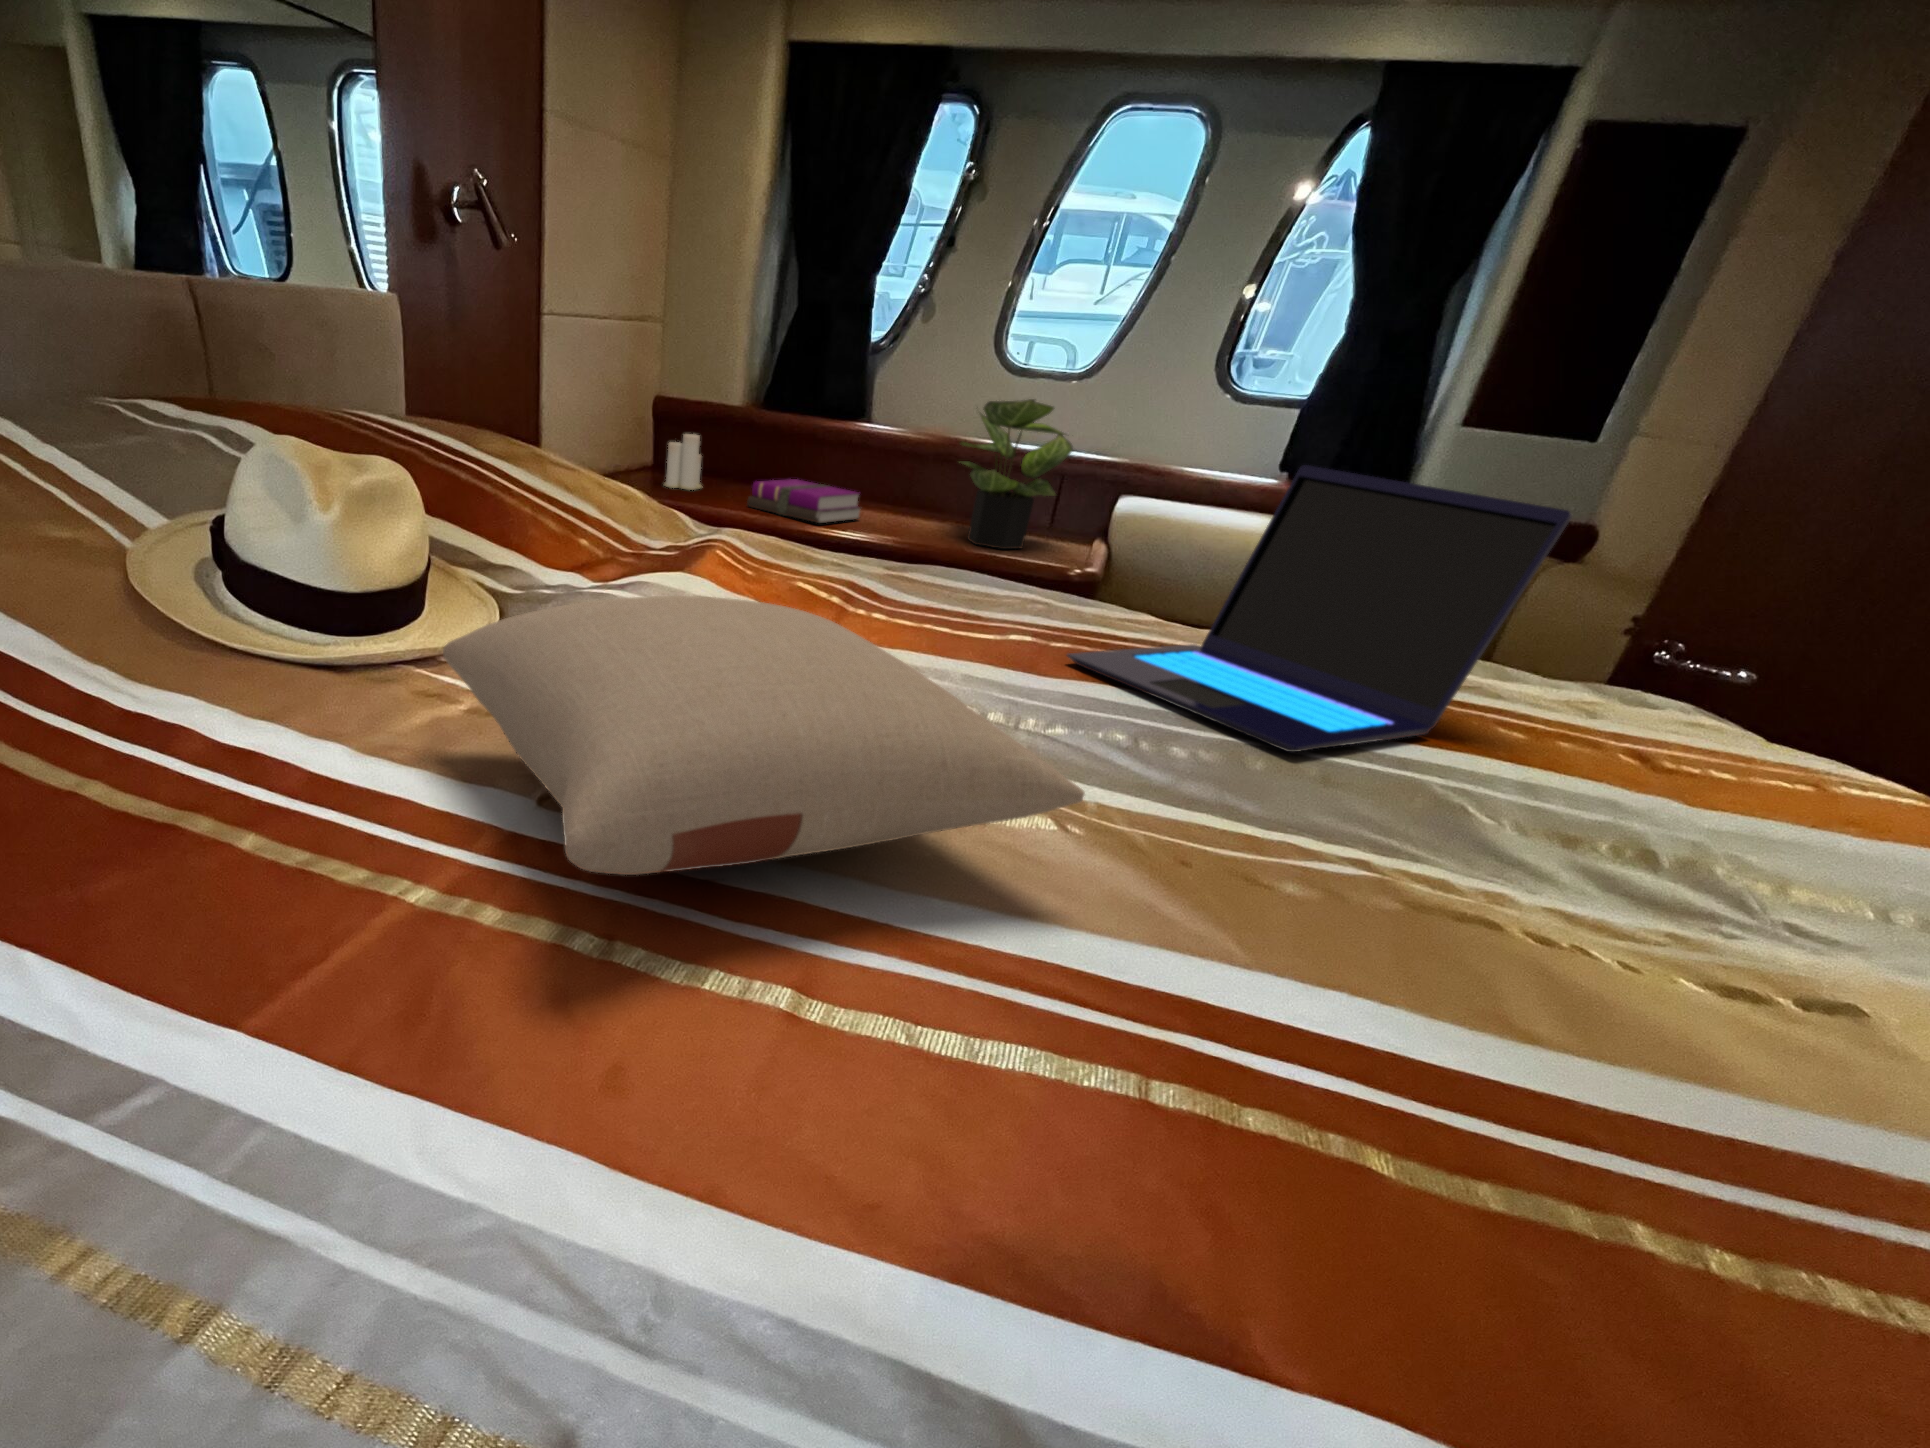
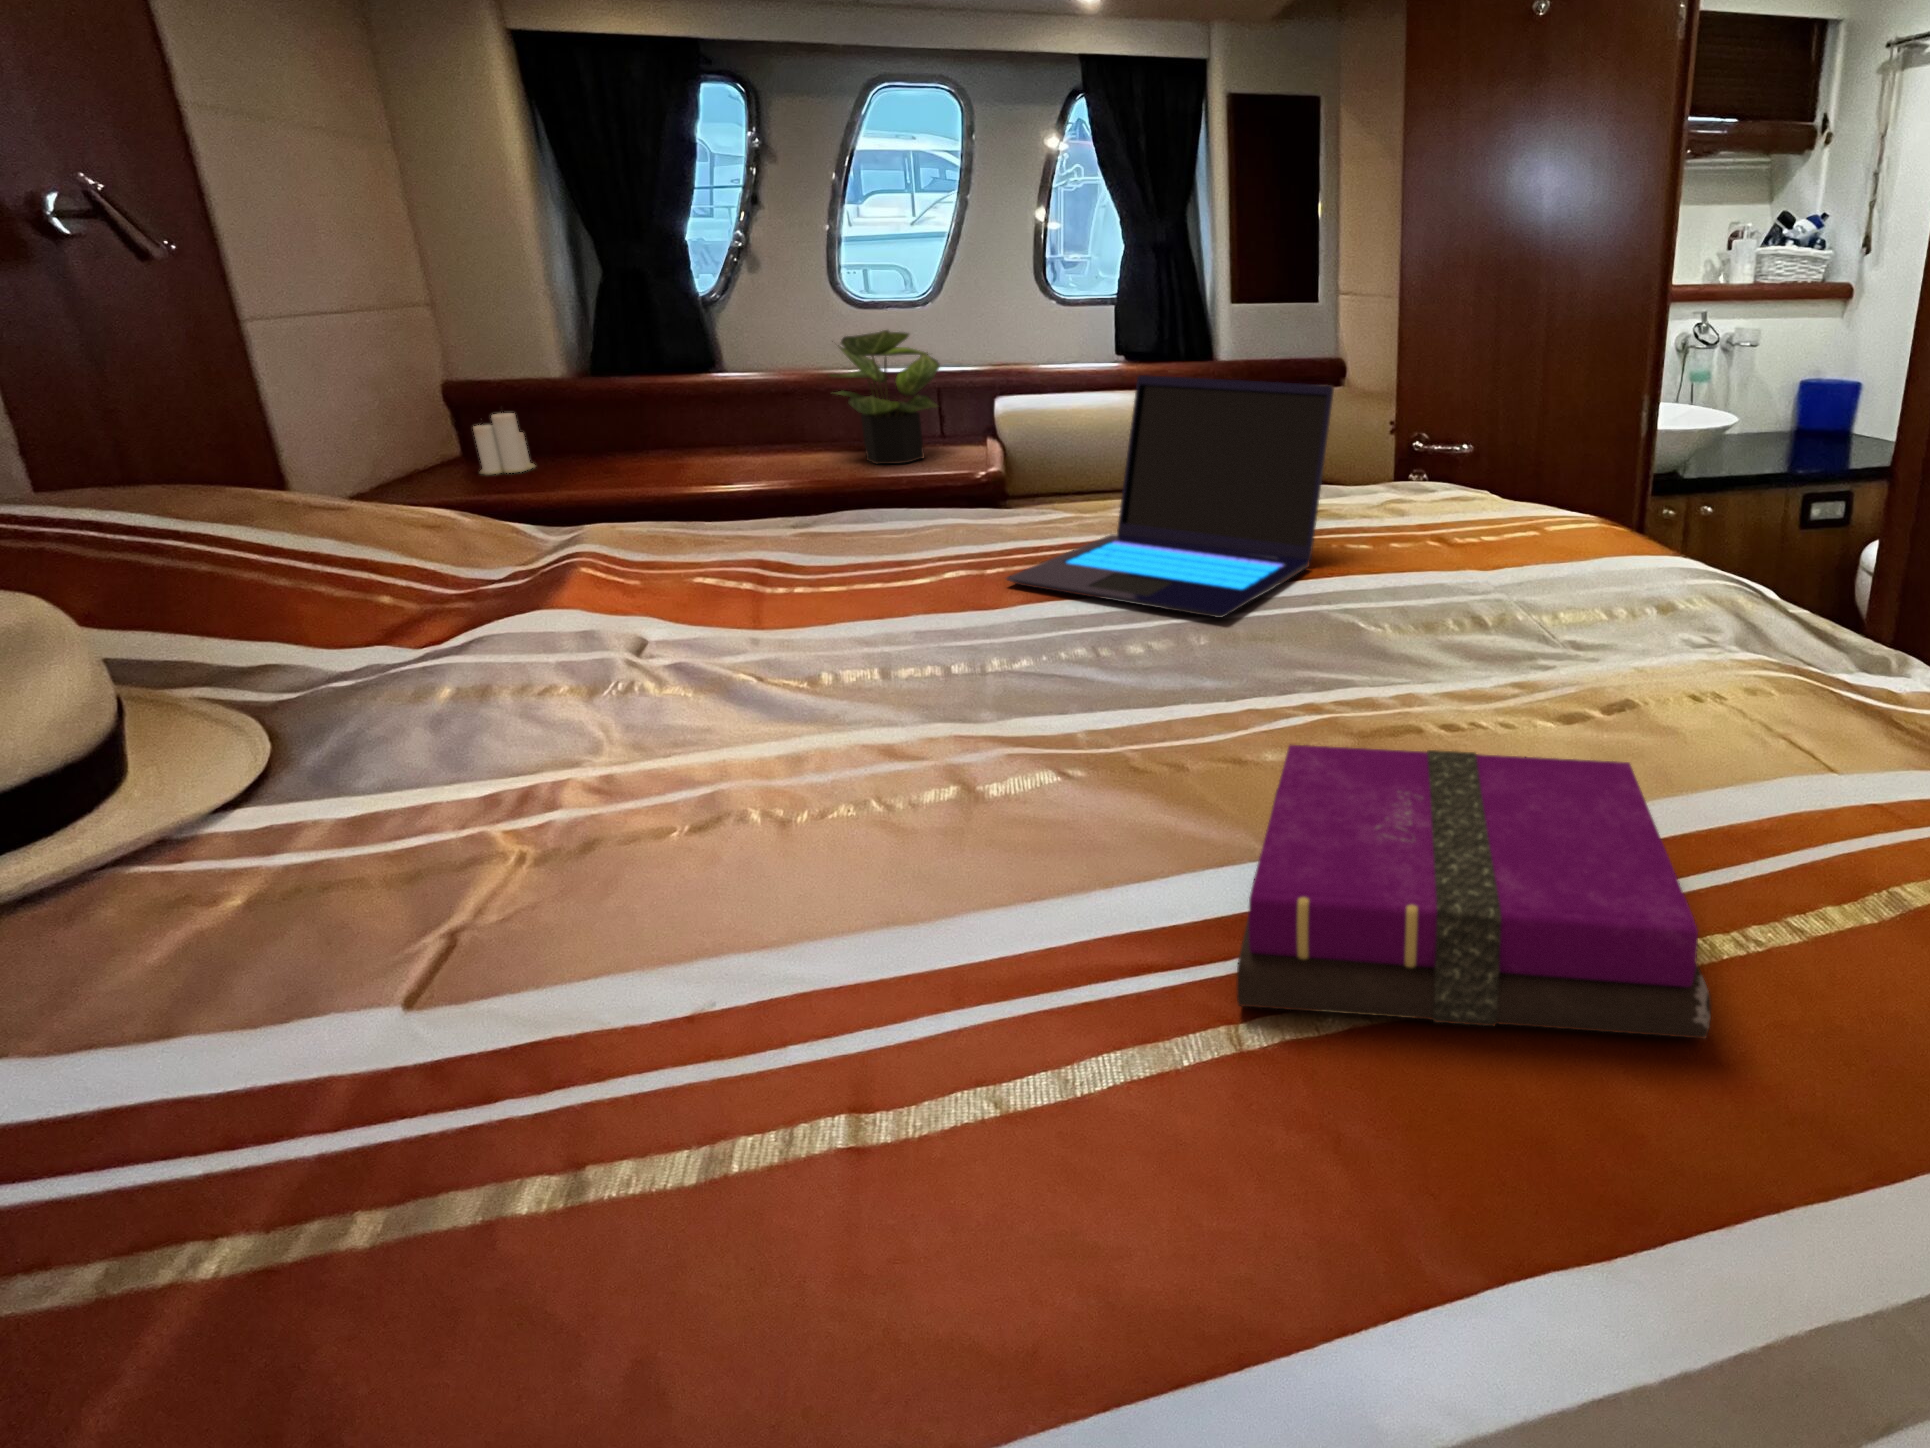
notebook: present [747,479,860,523] -> present [1237,745,1711,1039]
pillow: present [443,596,1084,875] -> none [166,652,1078,1134]

